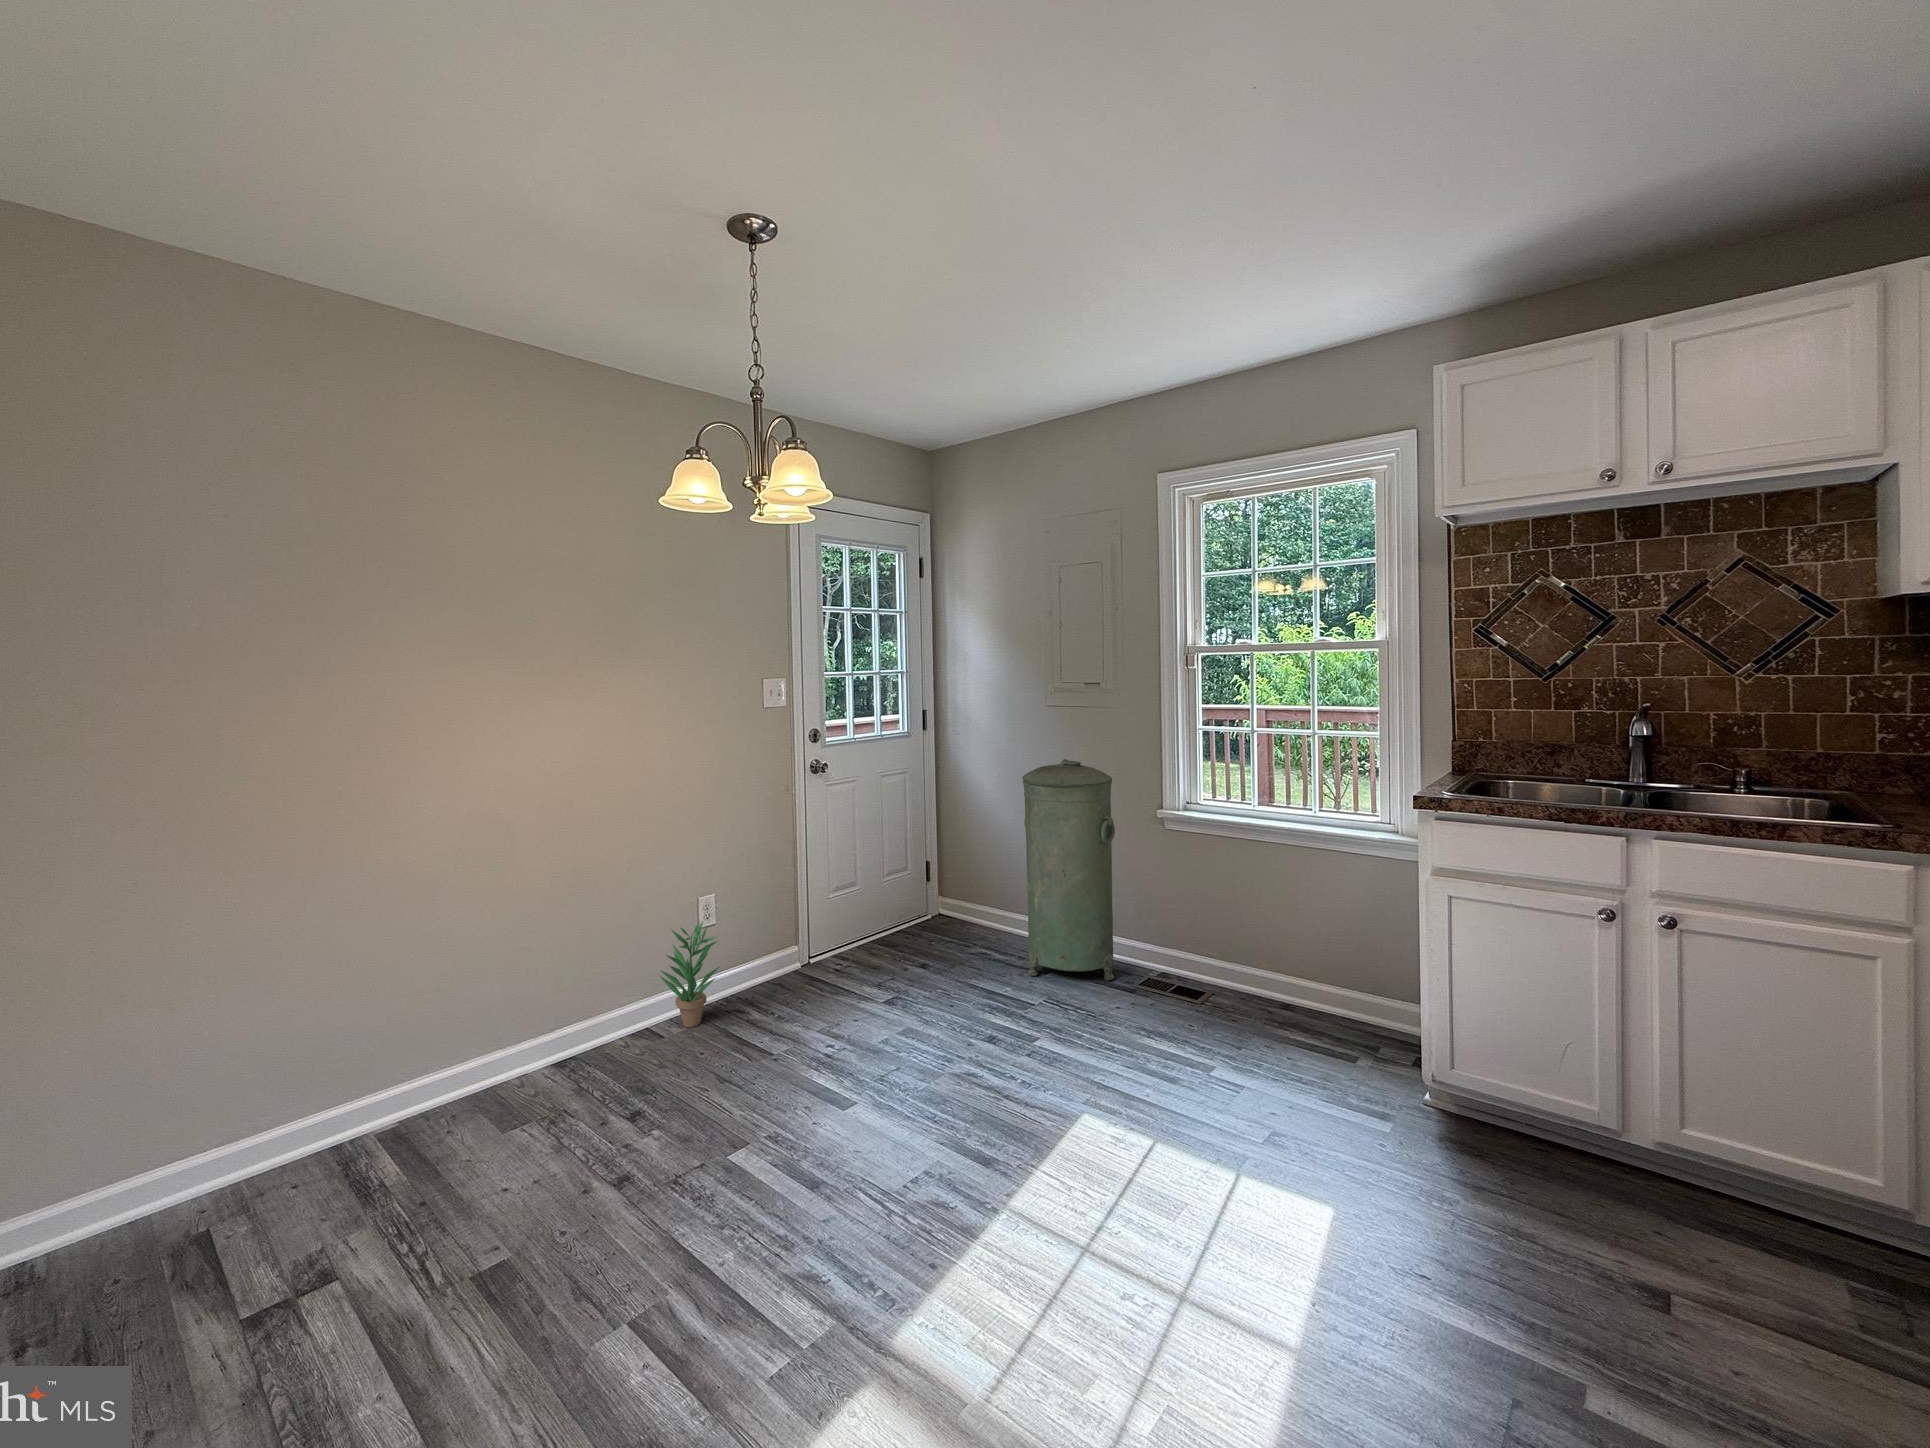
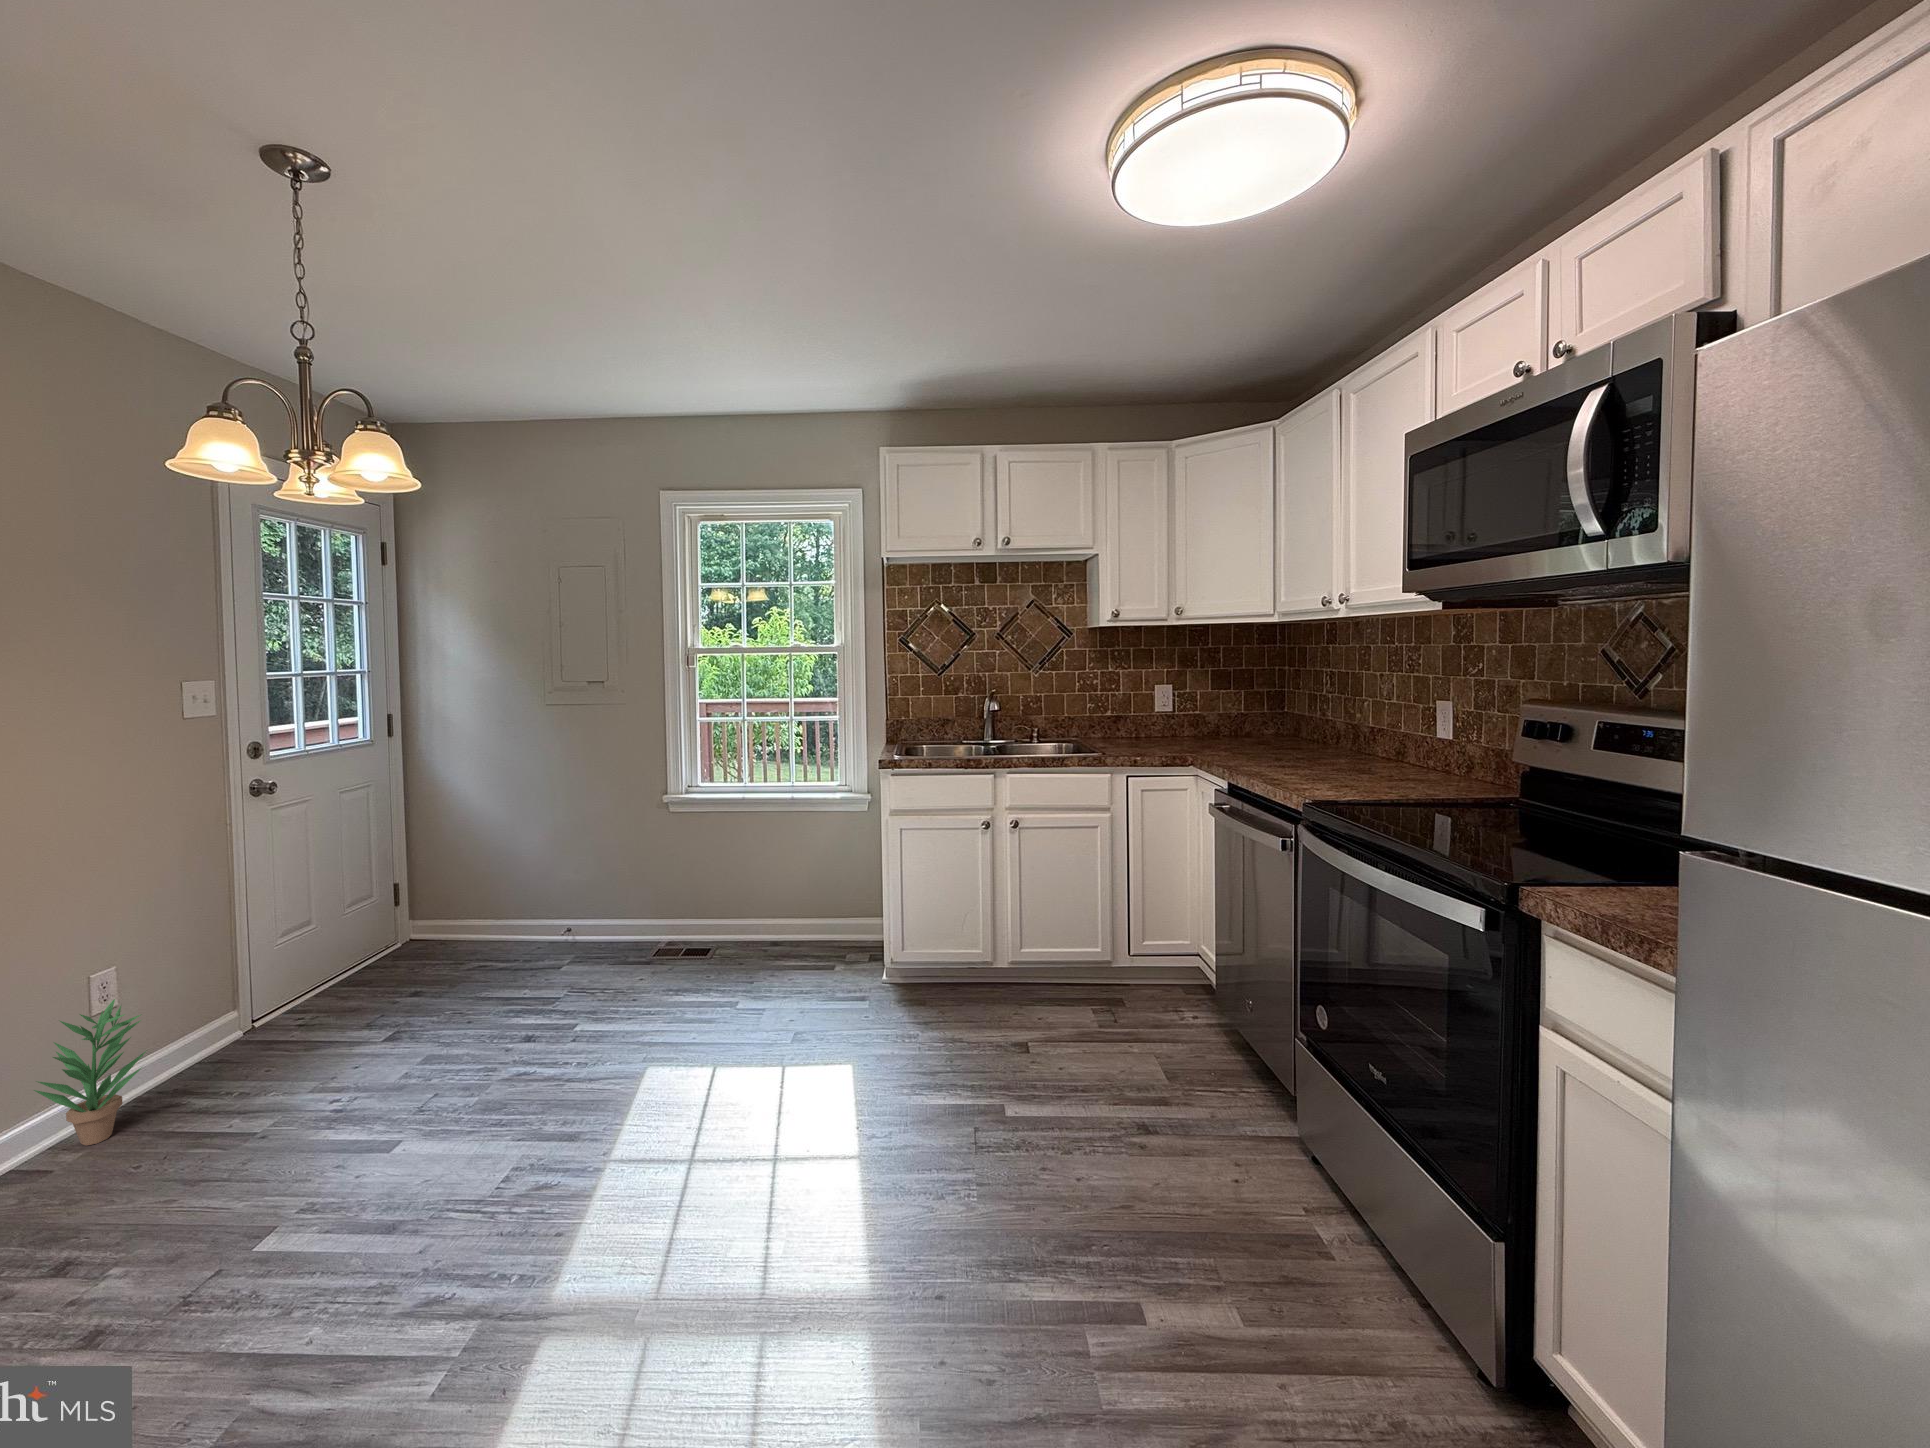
trash can: present [1022,759,1115,980] -> none [530,756,627,973]

